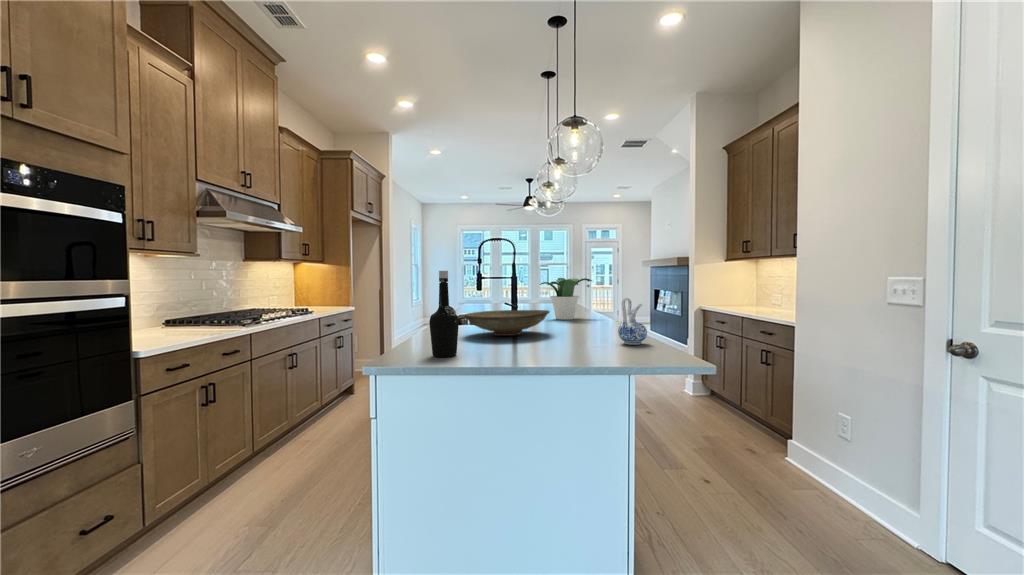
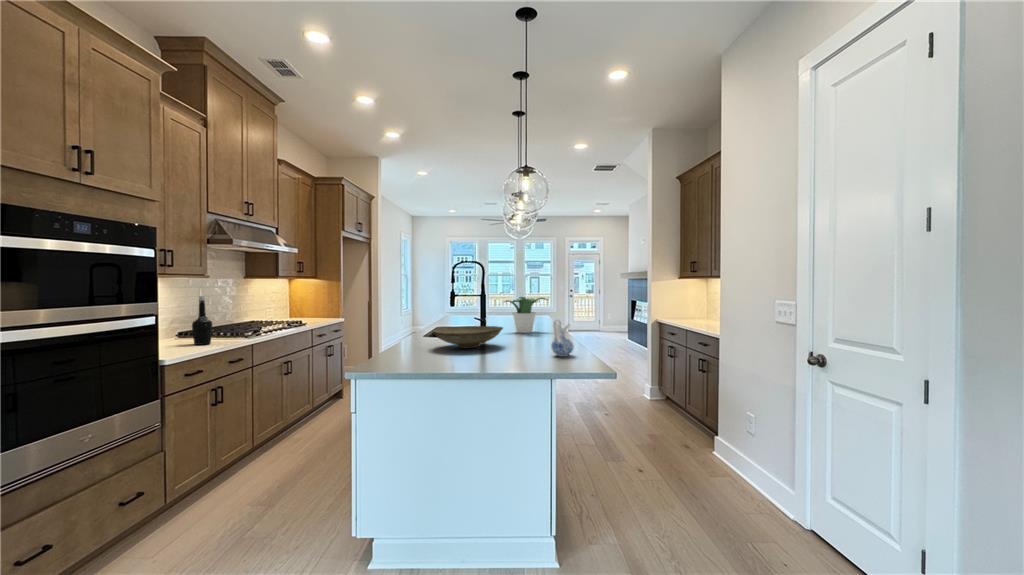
bottle: present [429,271,459,357] -> present [192,296,212,345]

